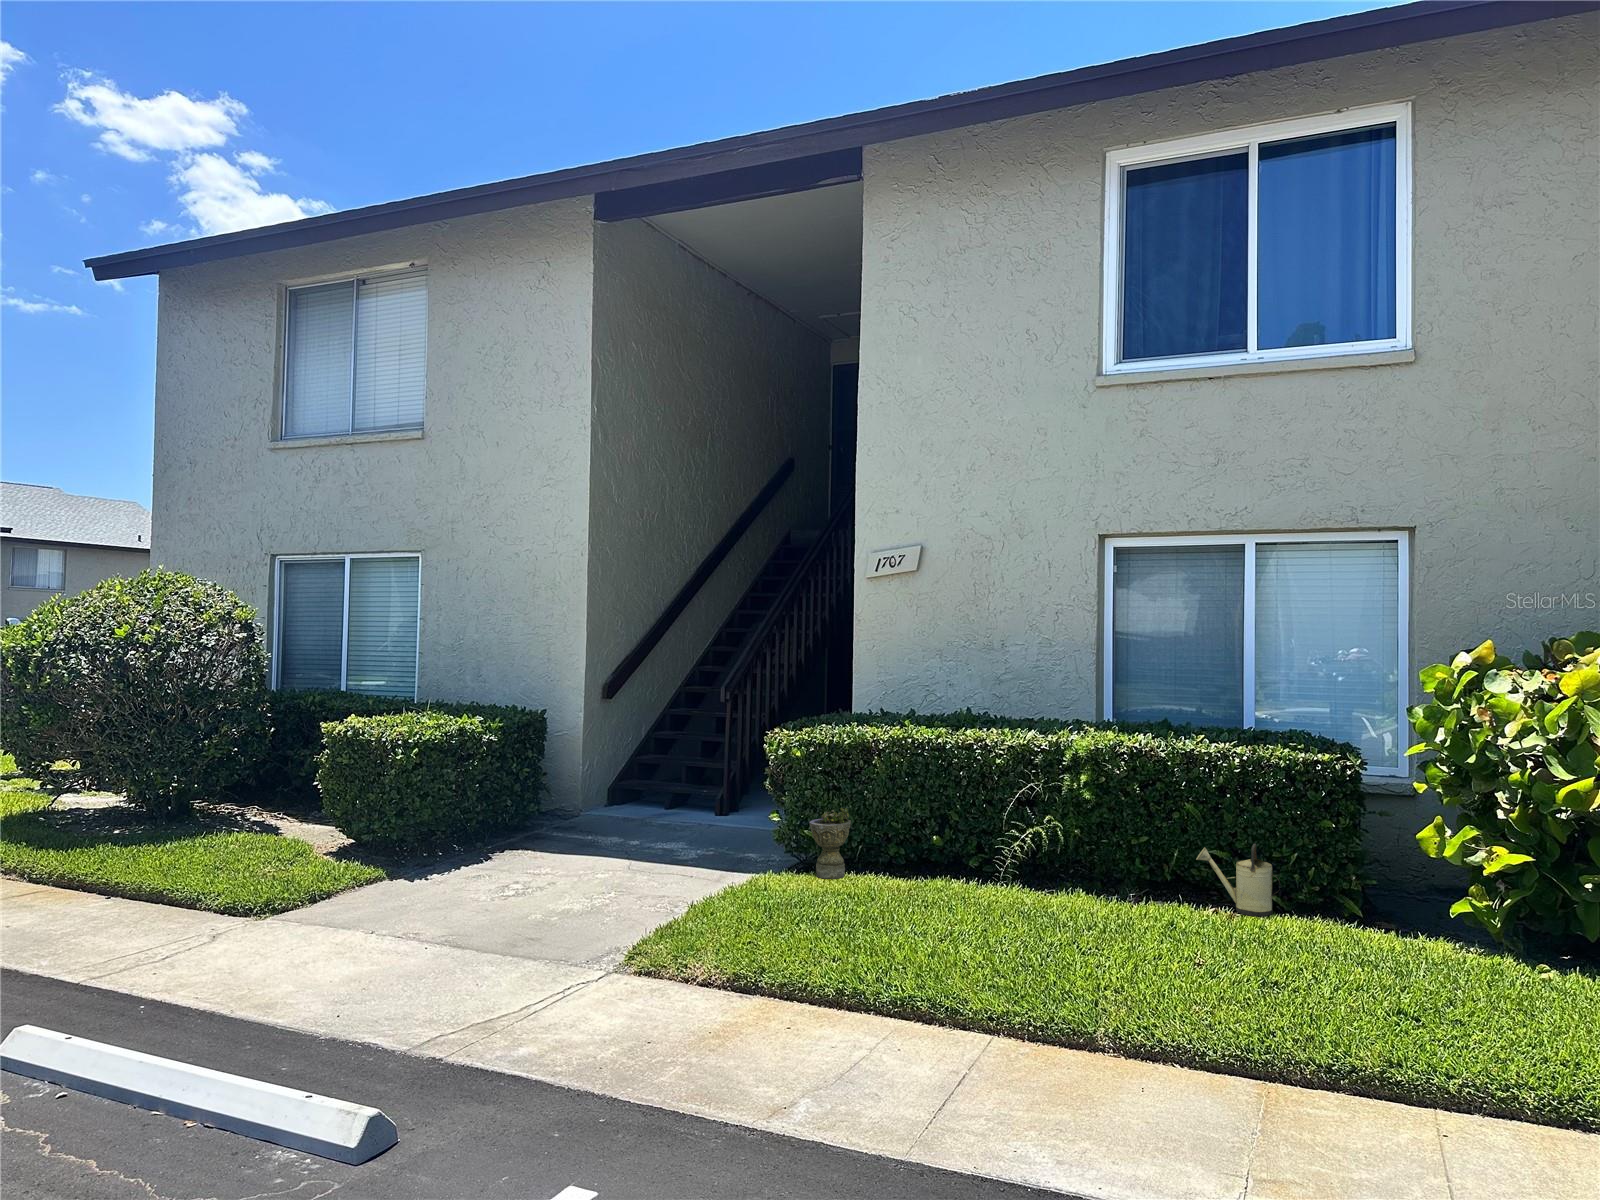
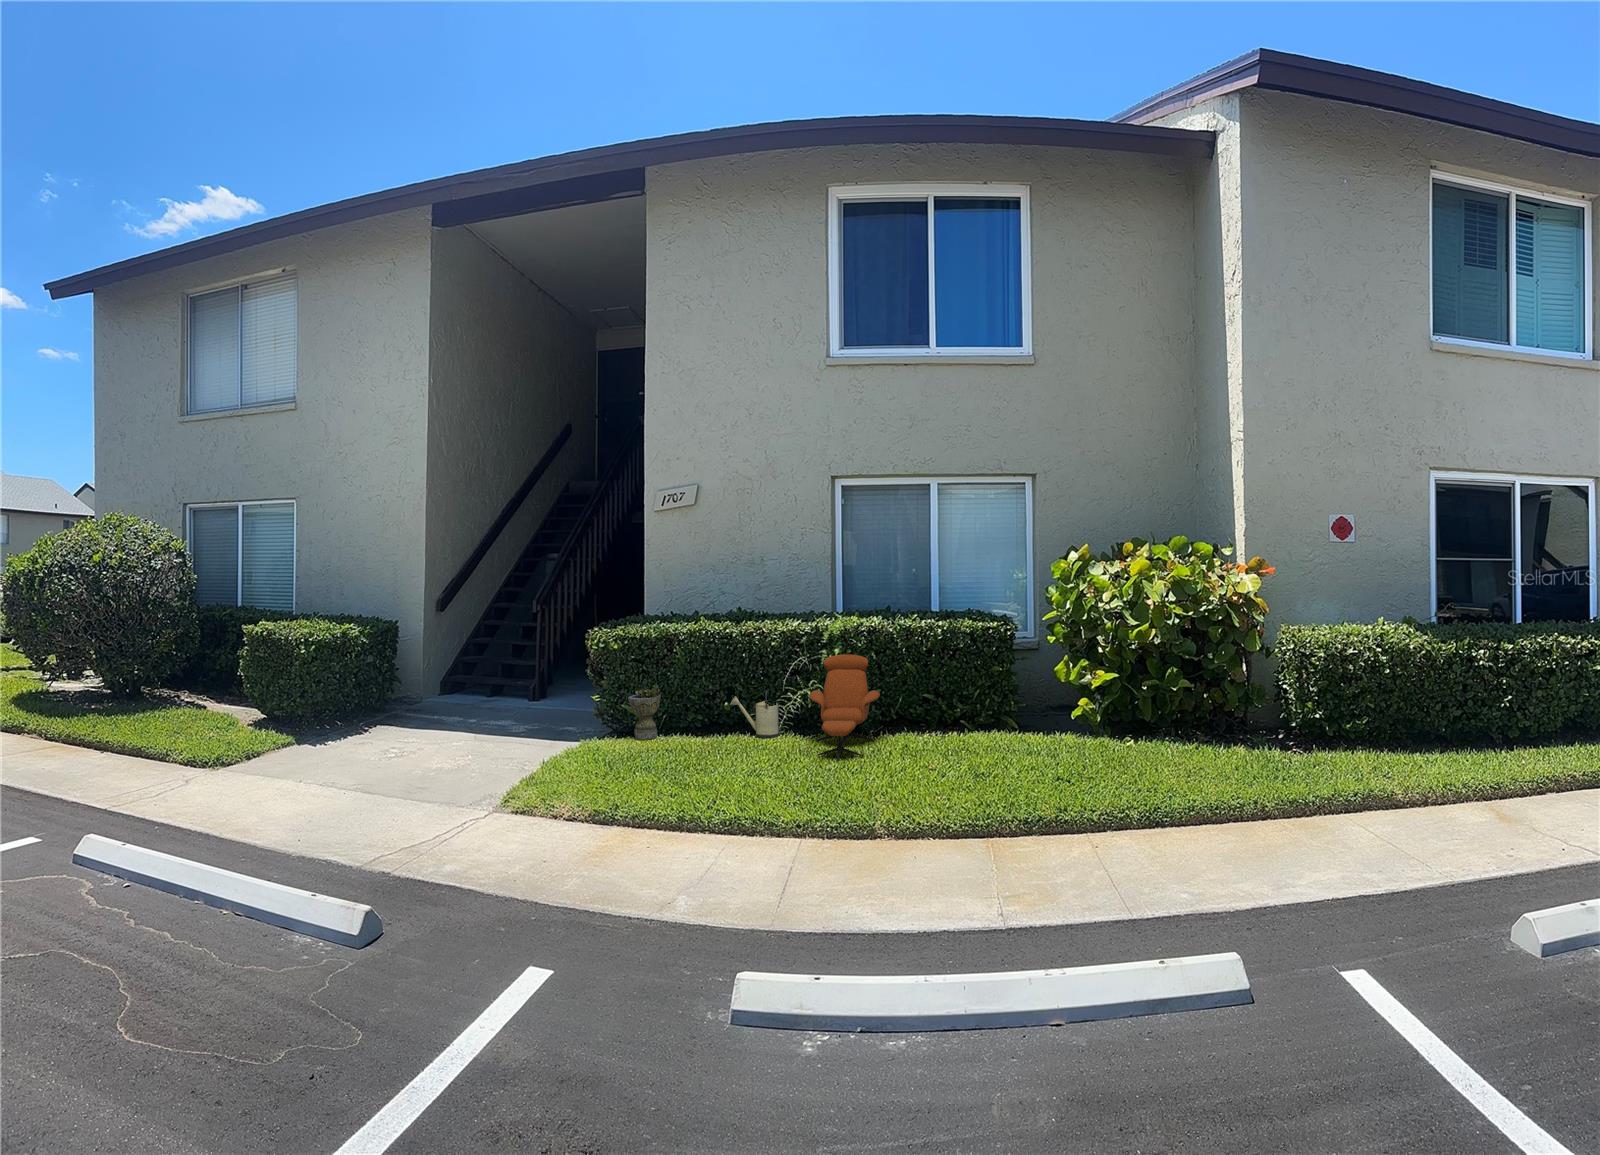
lounge chair: none [1042,783,1143,934] -> present [809,655,880,761]
watering can: present [1196,844,1280,916] -> present [730,690,779,738]

